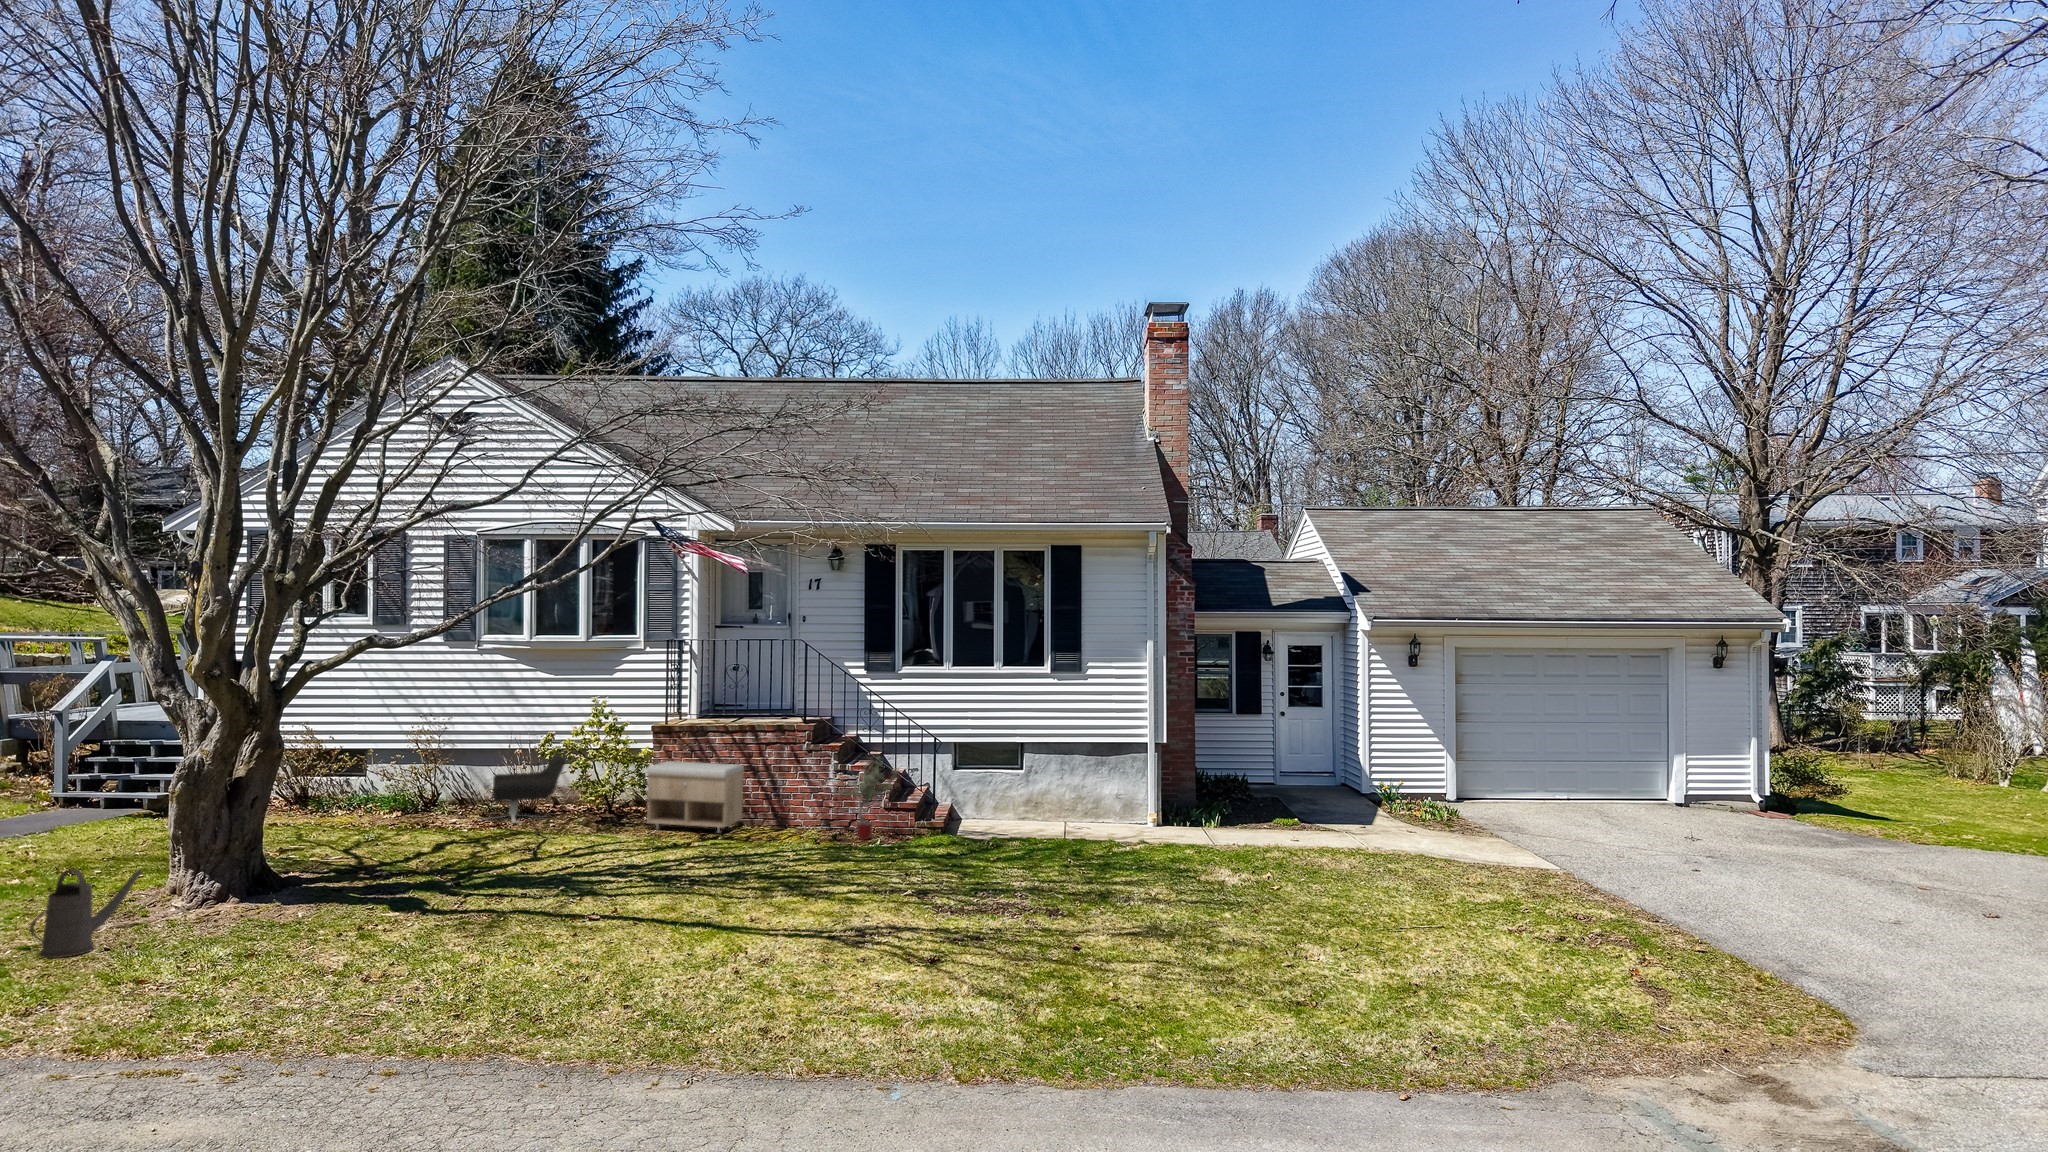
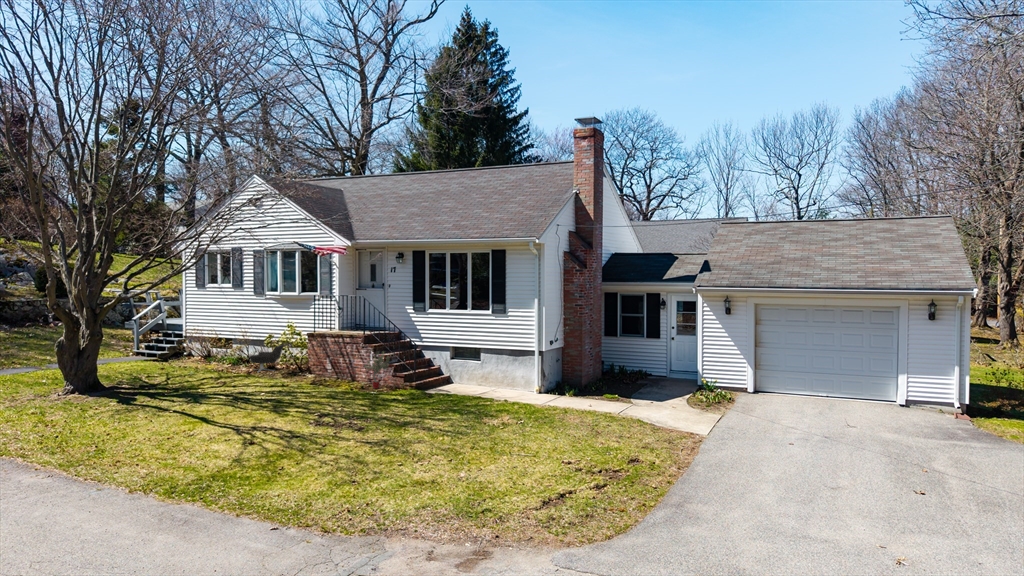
storage bench: present [647,761,744,833] -> none [298,349,339,382]
watering can: present [30,869,142,958] -> none [32,375,72,404]

